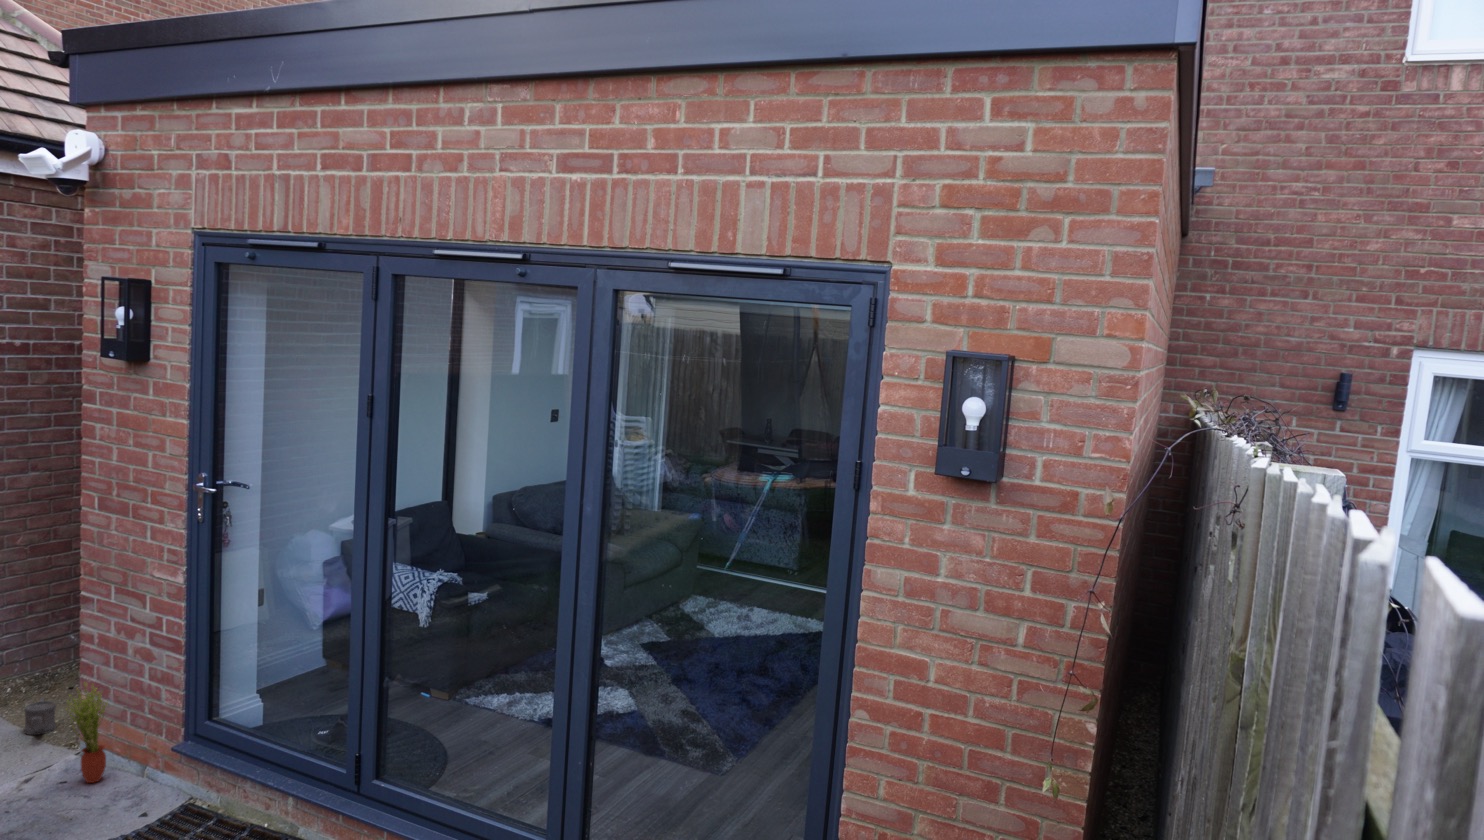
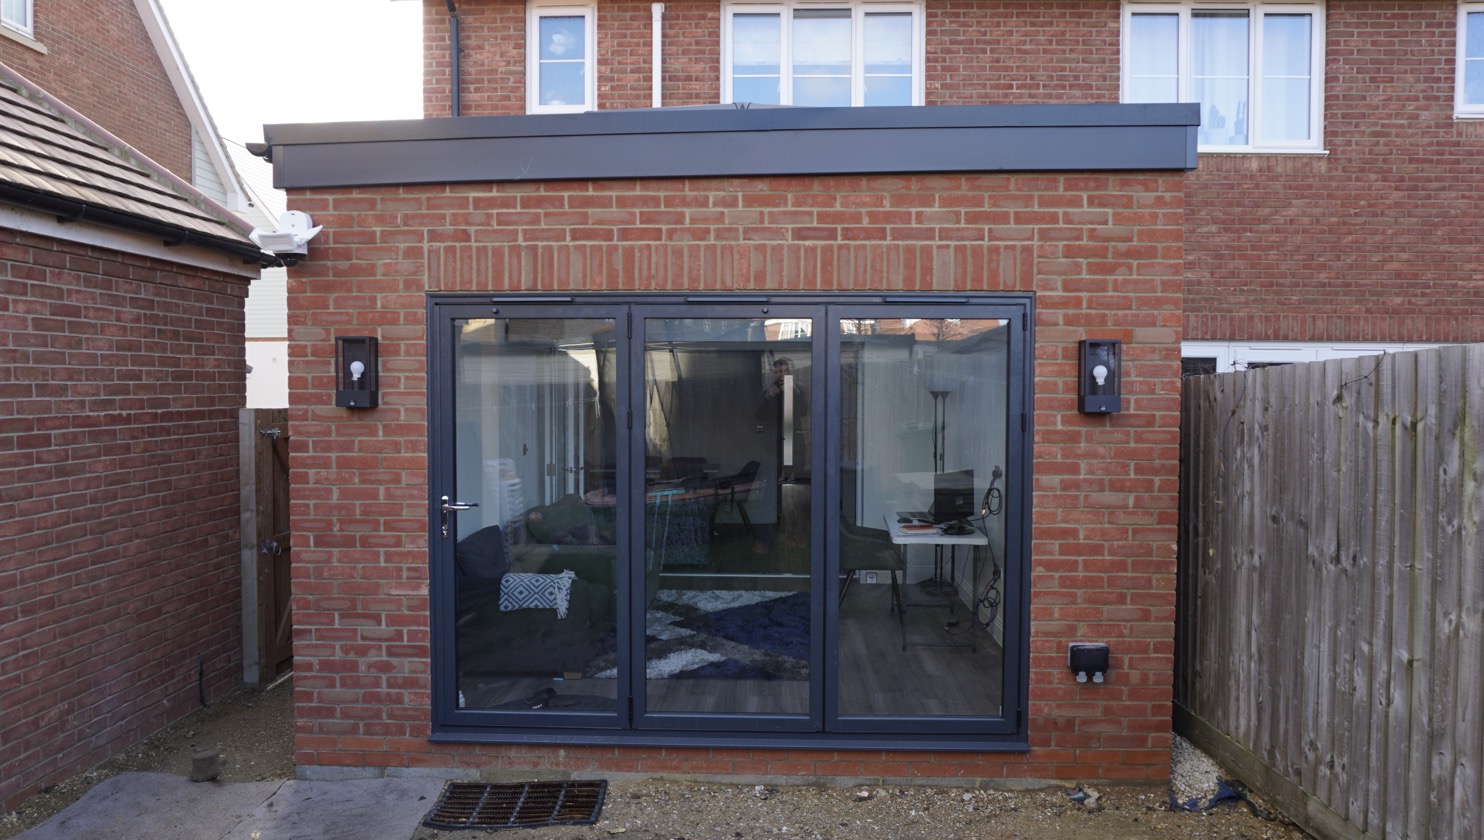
potted plant: present [67,683,108,783] -> none [300,703,342,794]

